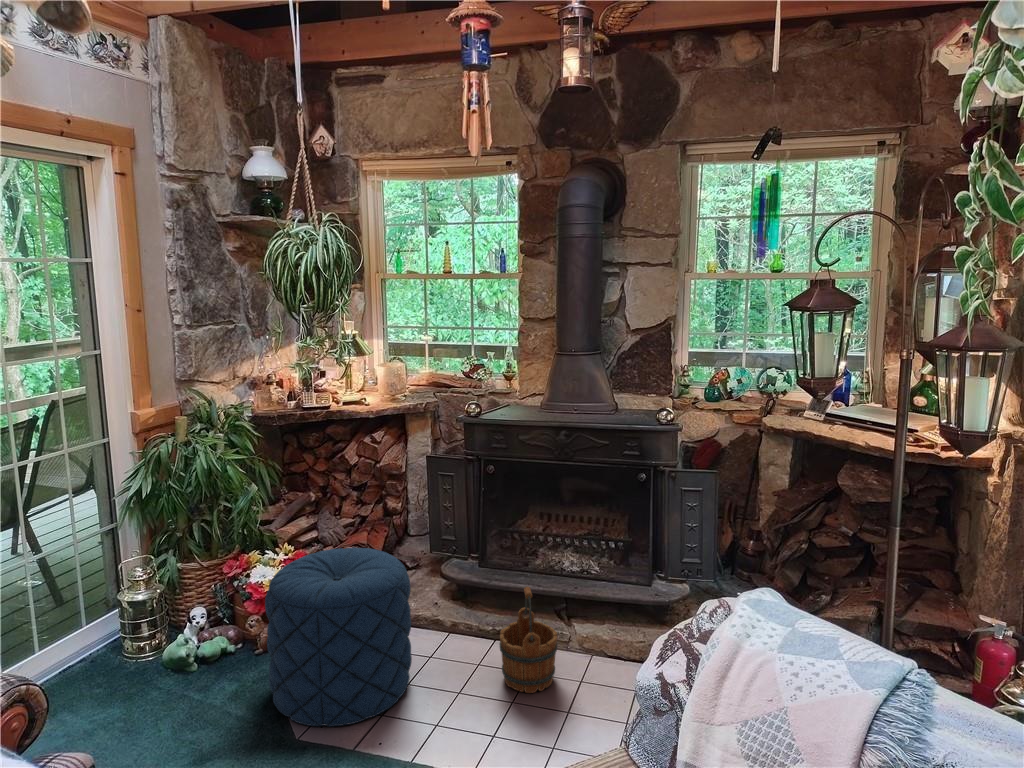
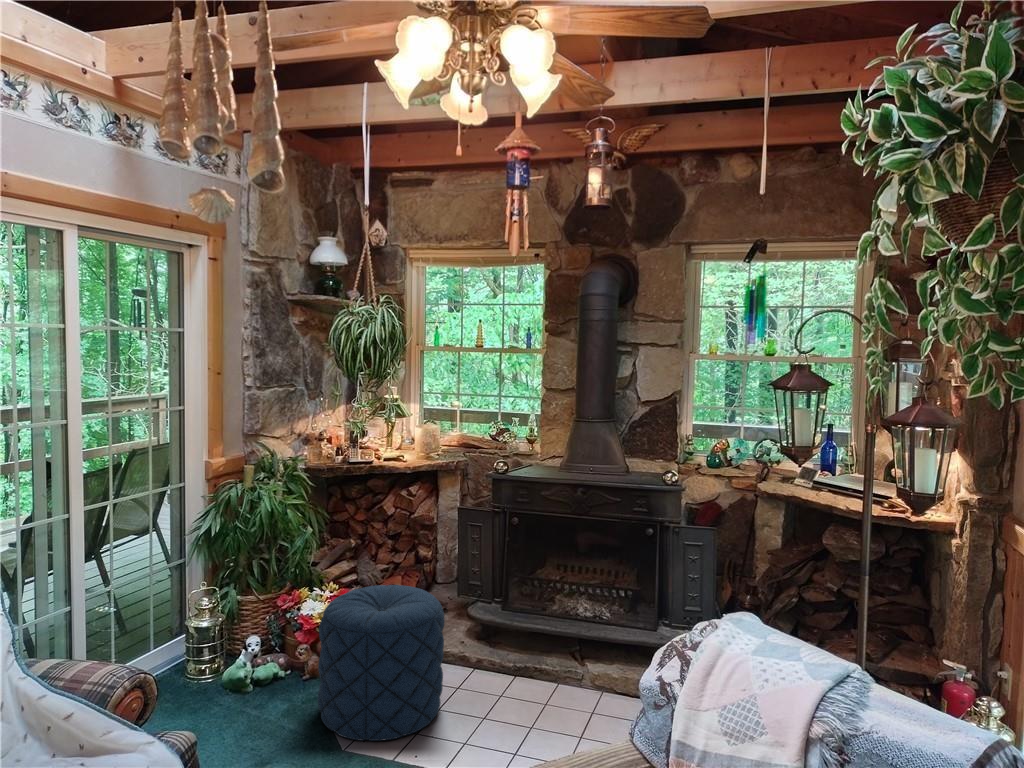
wooden bucket: present [499,587,557,693] -> none [521,624,572,721]

